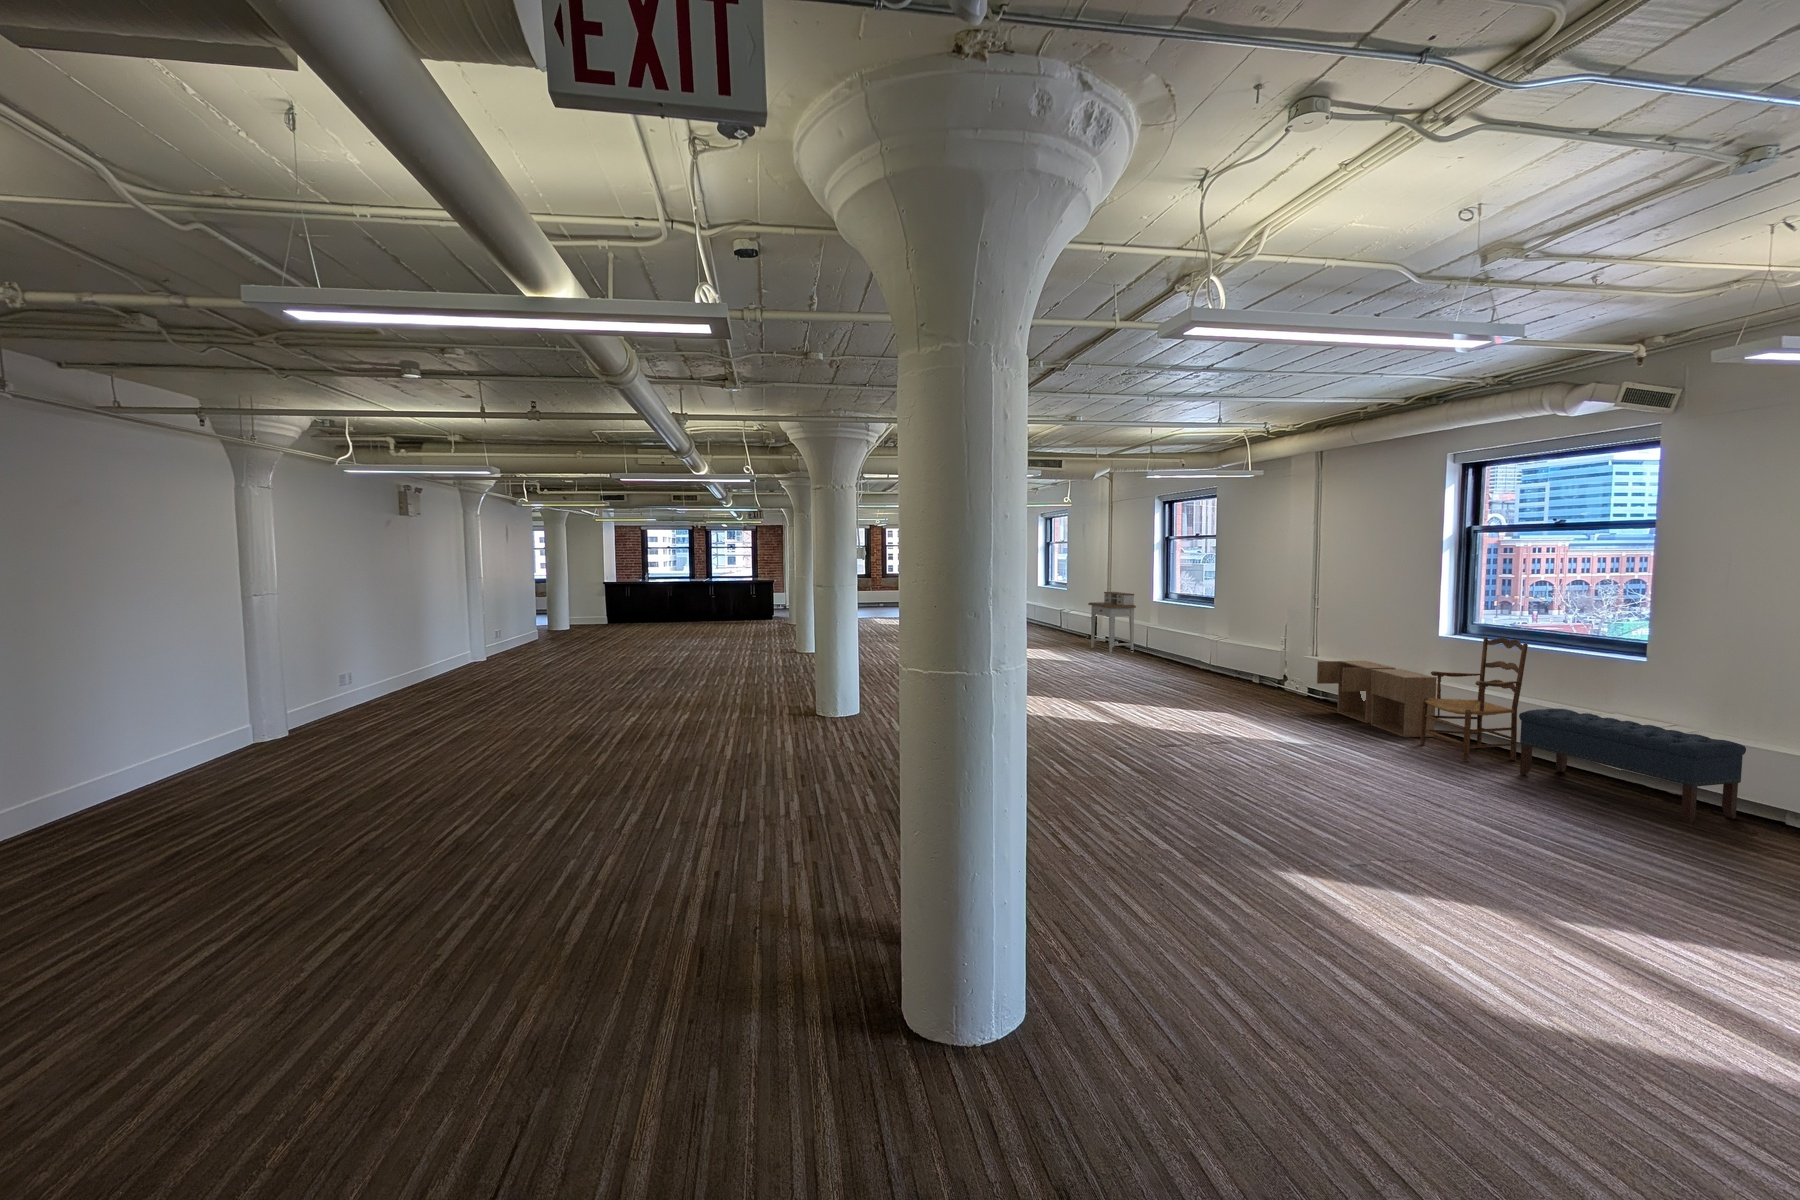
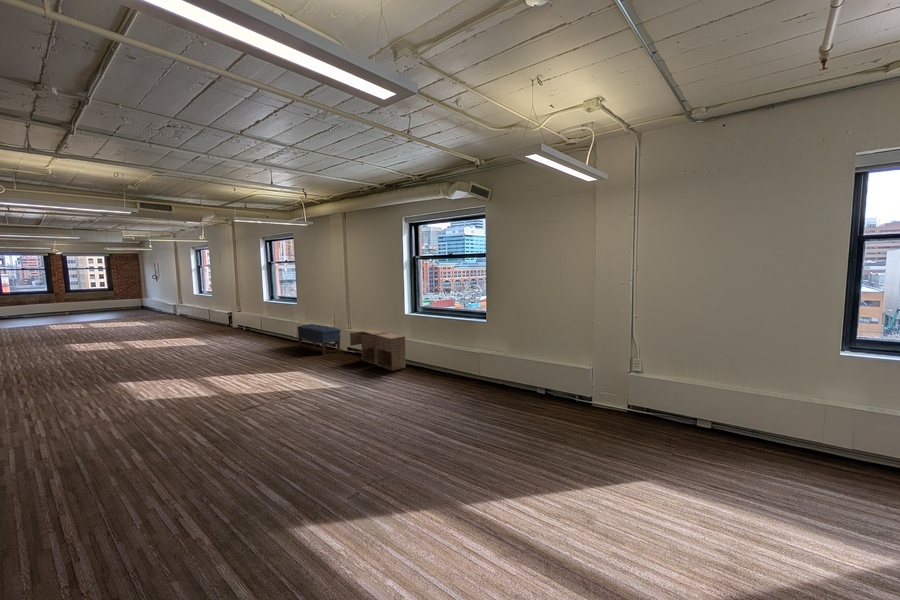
desk: present [1088,592,1136,653] -> none [222,296,255,336]
armchair: present [1420,637,1528,762] -> none [399,314,441,382]
bench: present [1519,709,1746,823] -> present [297,324,341,355]

